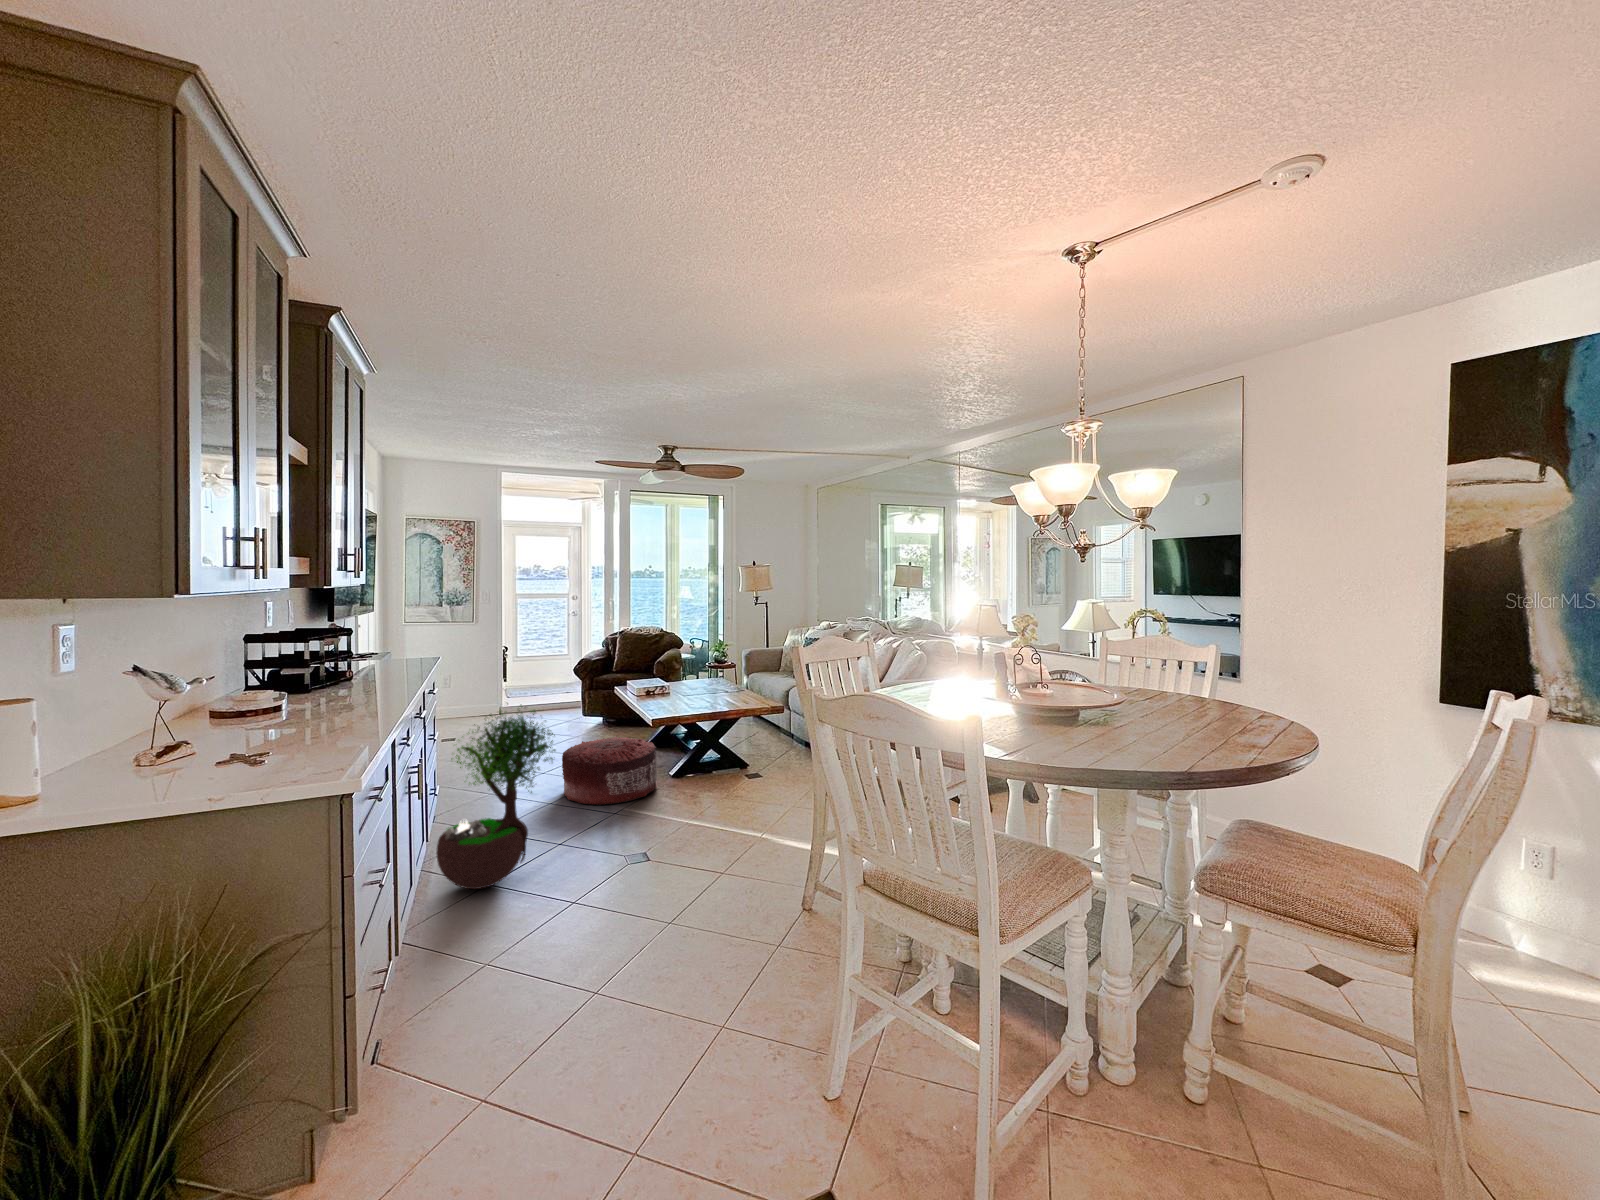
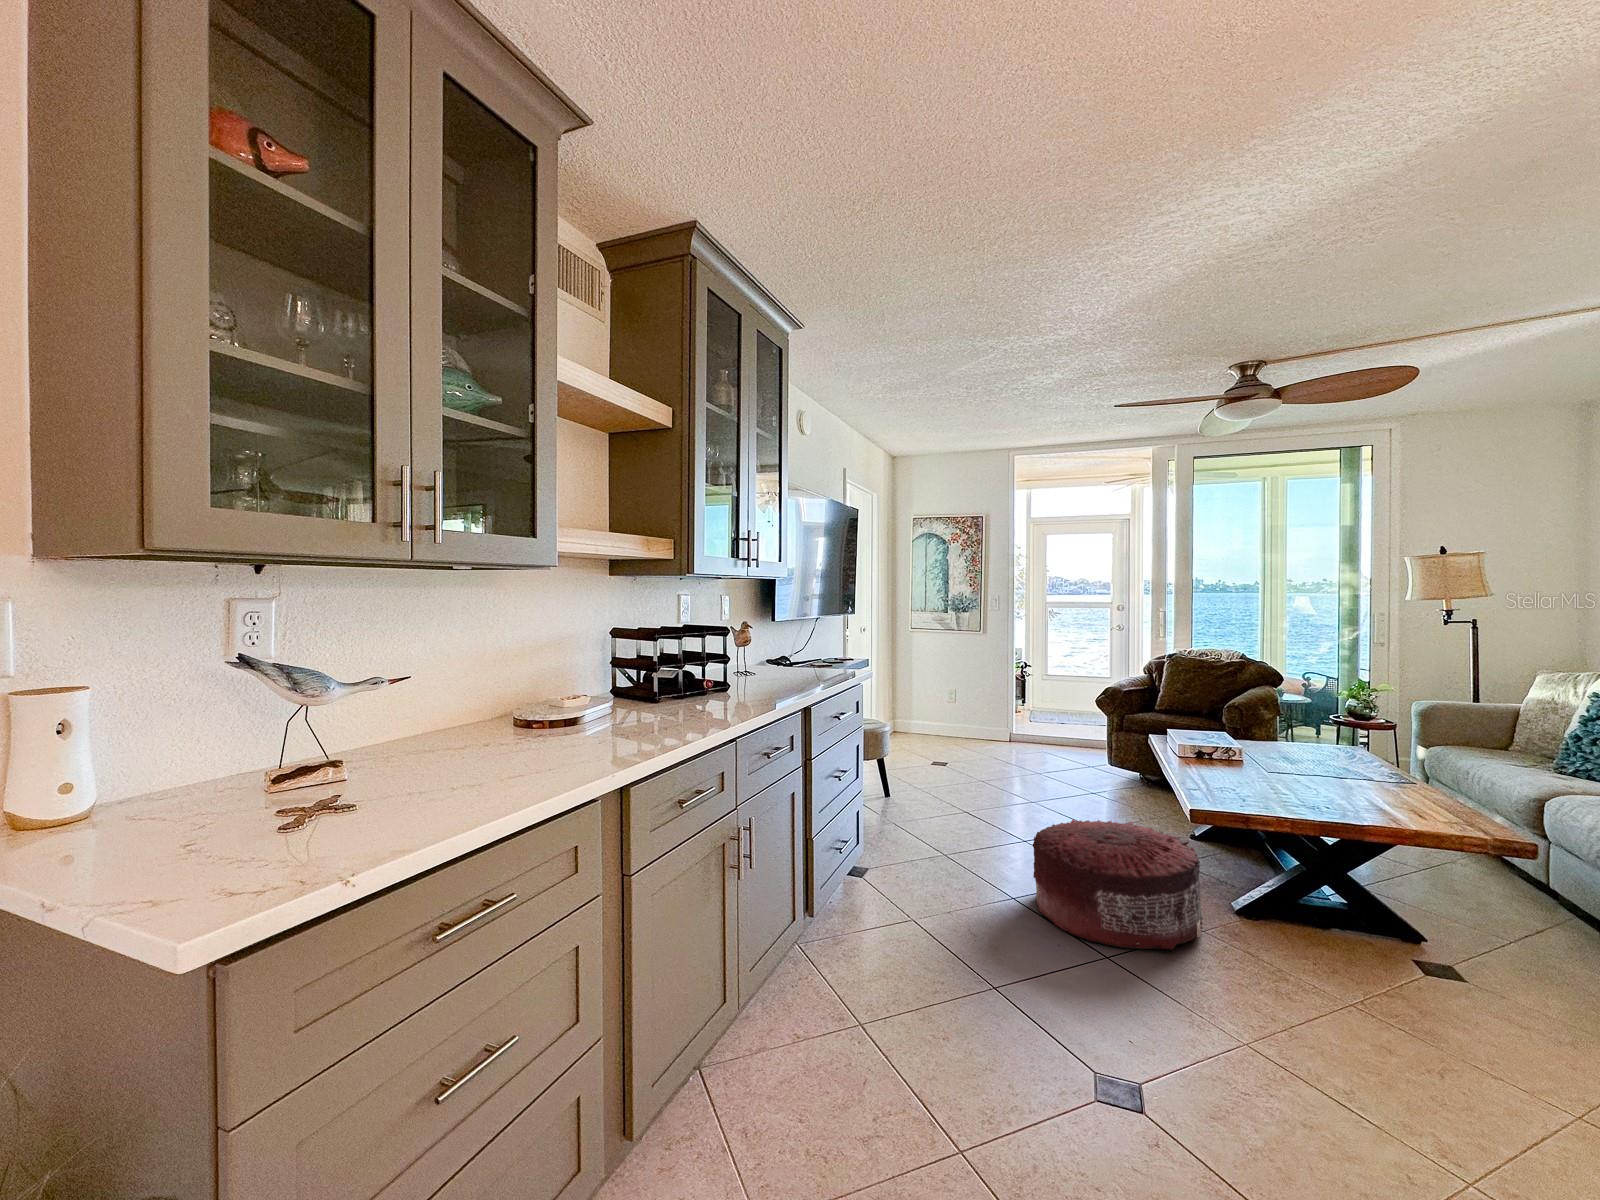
potted tree: present [436,703,555,889] -> none [775,752,947,1058]

